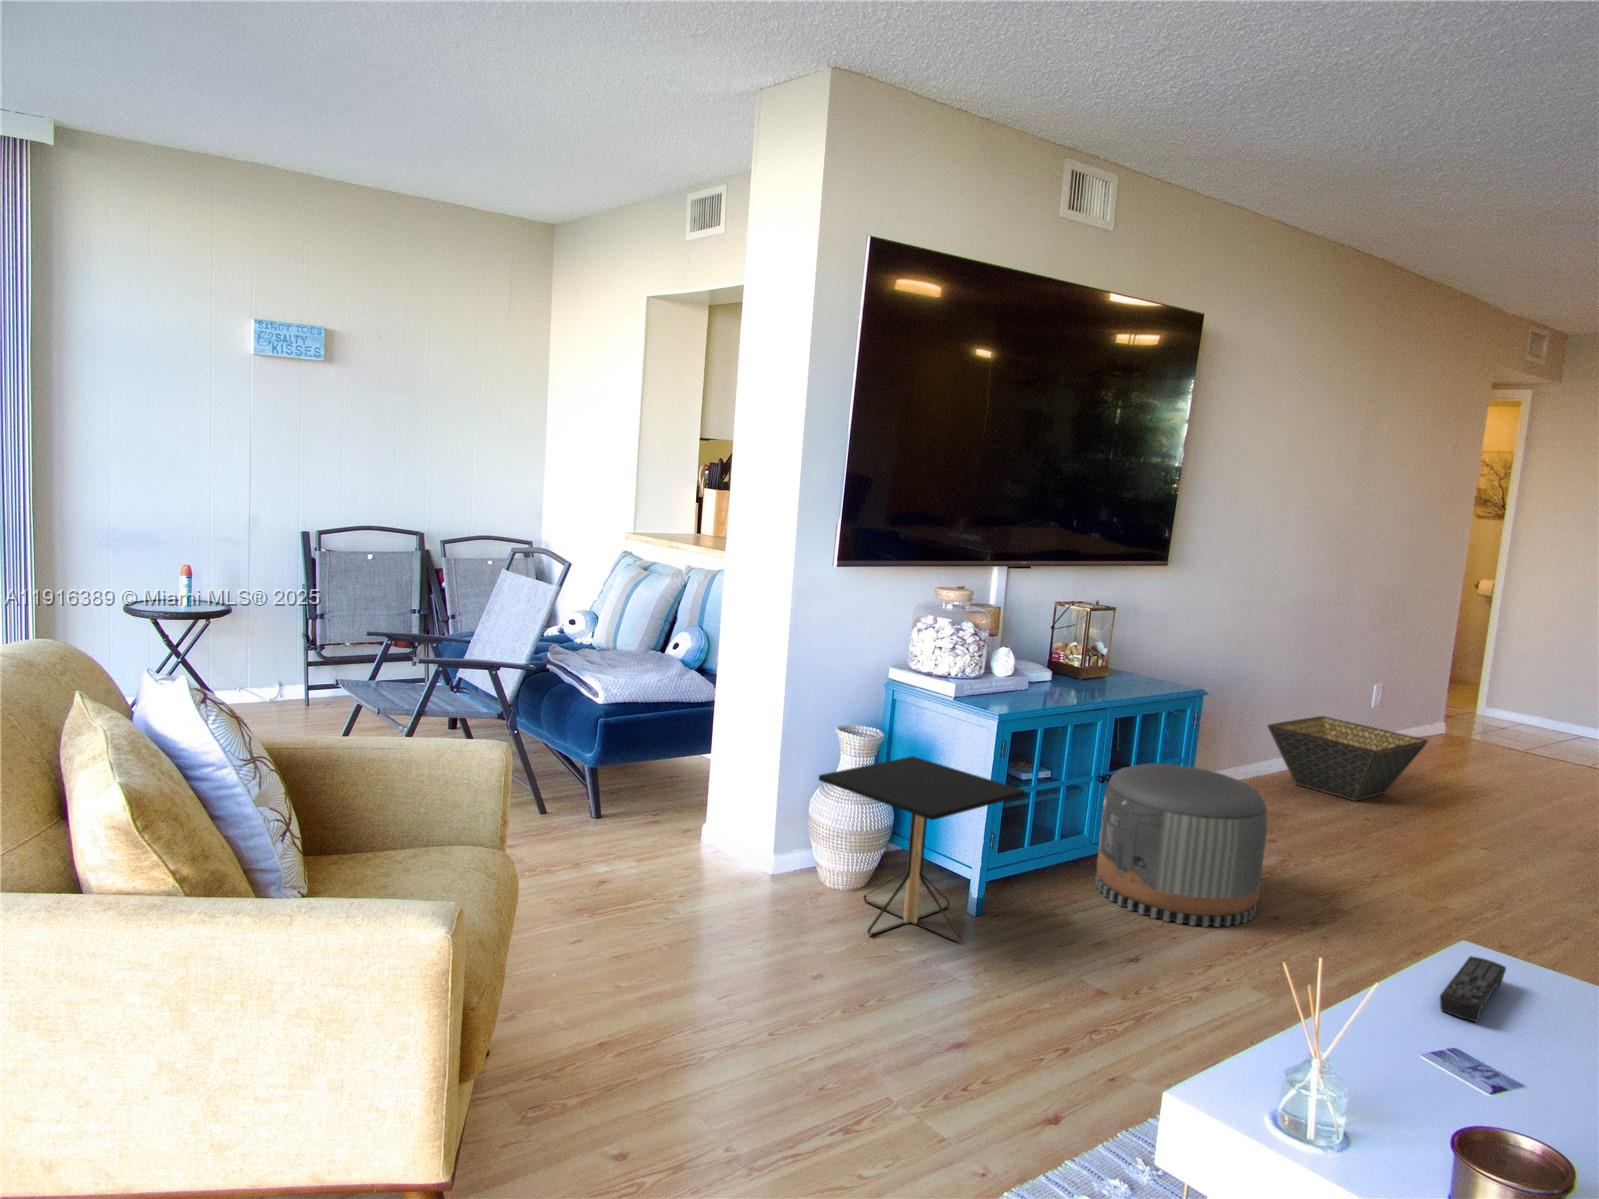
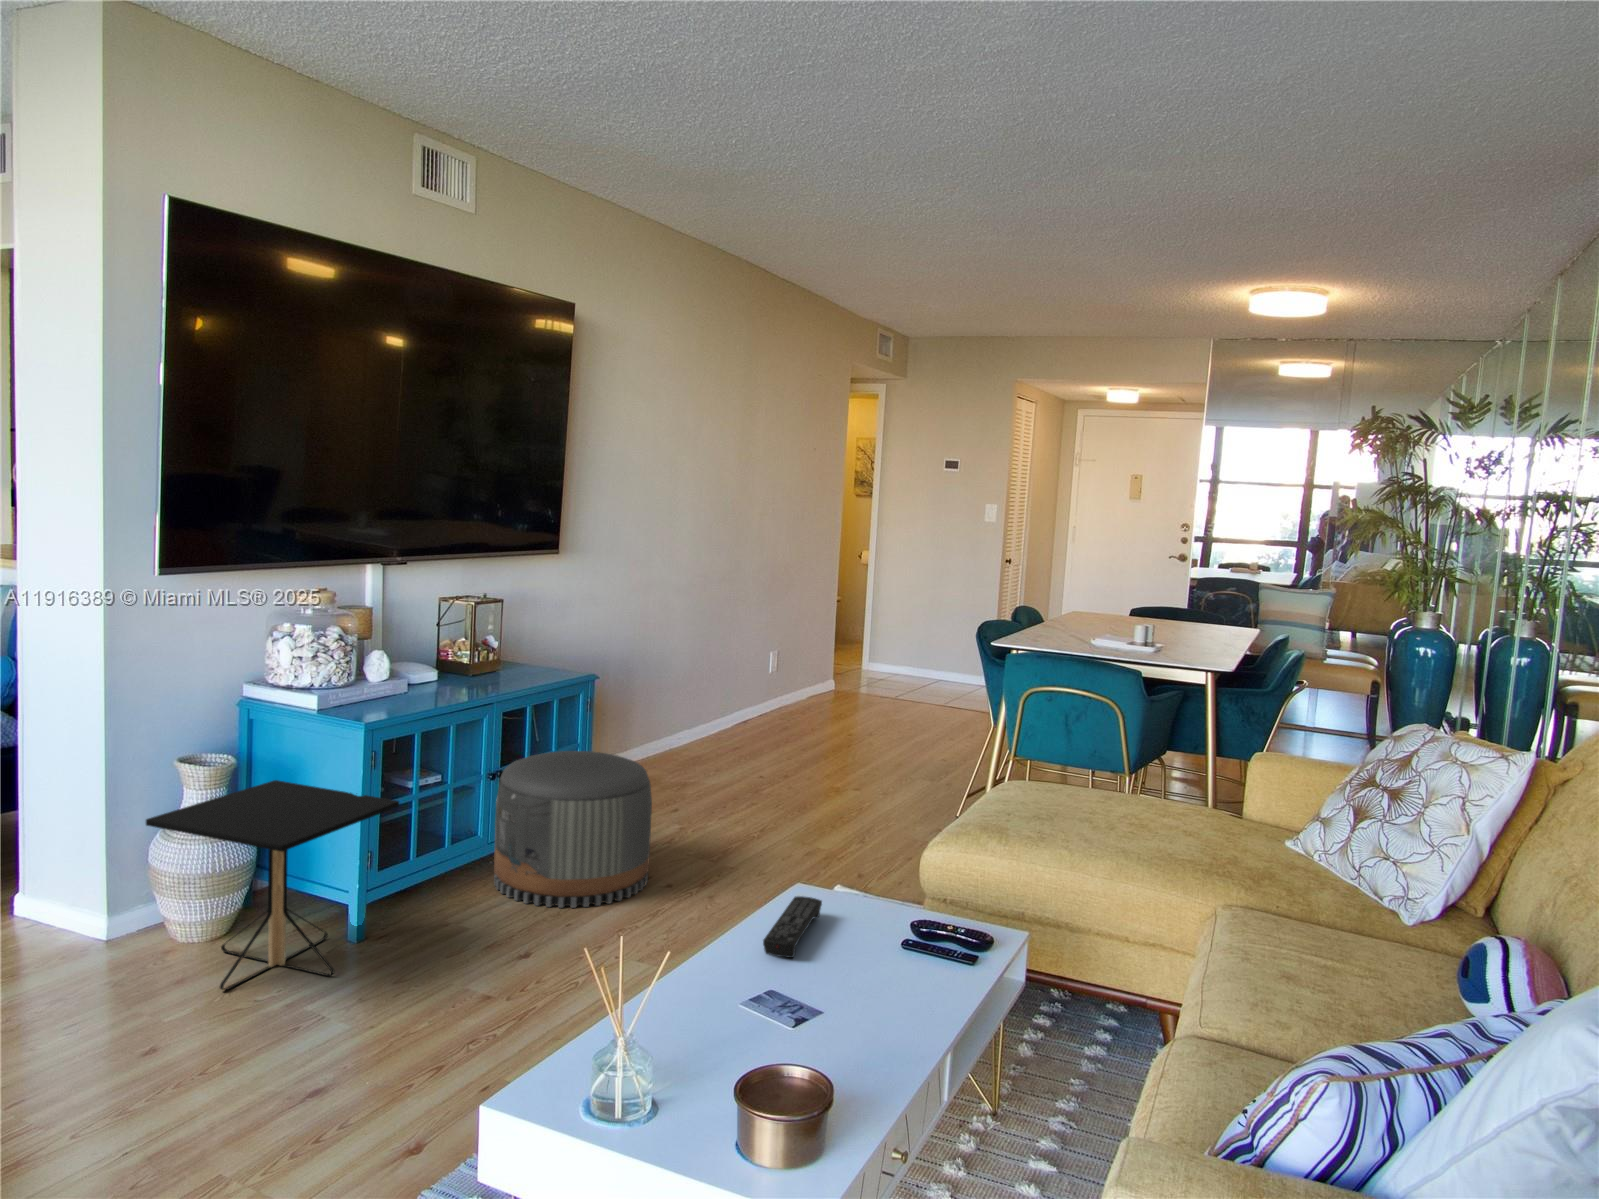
basket: present [1268,716,1428,801] -> none [670,684,804,759]

